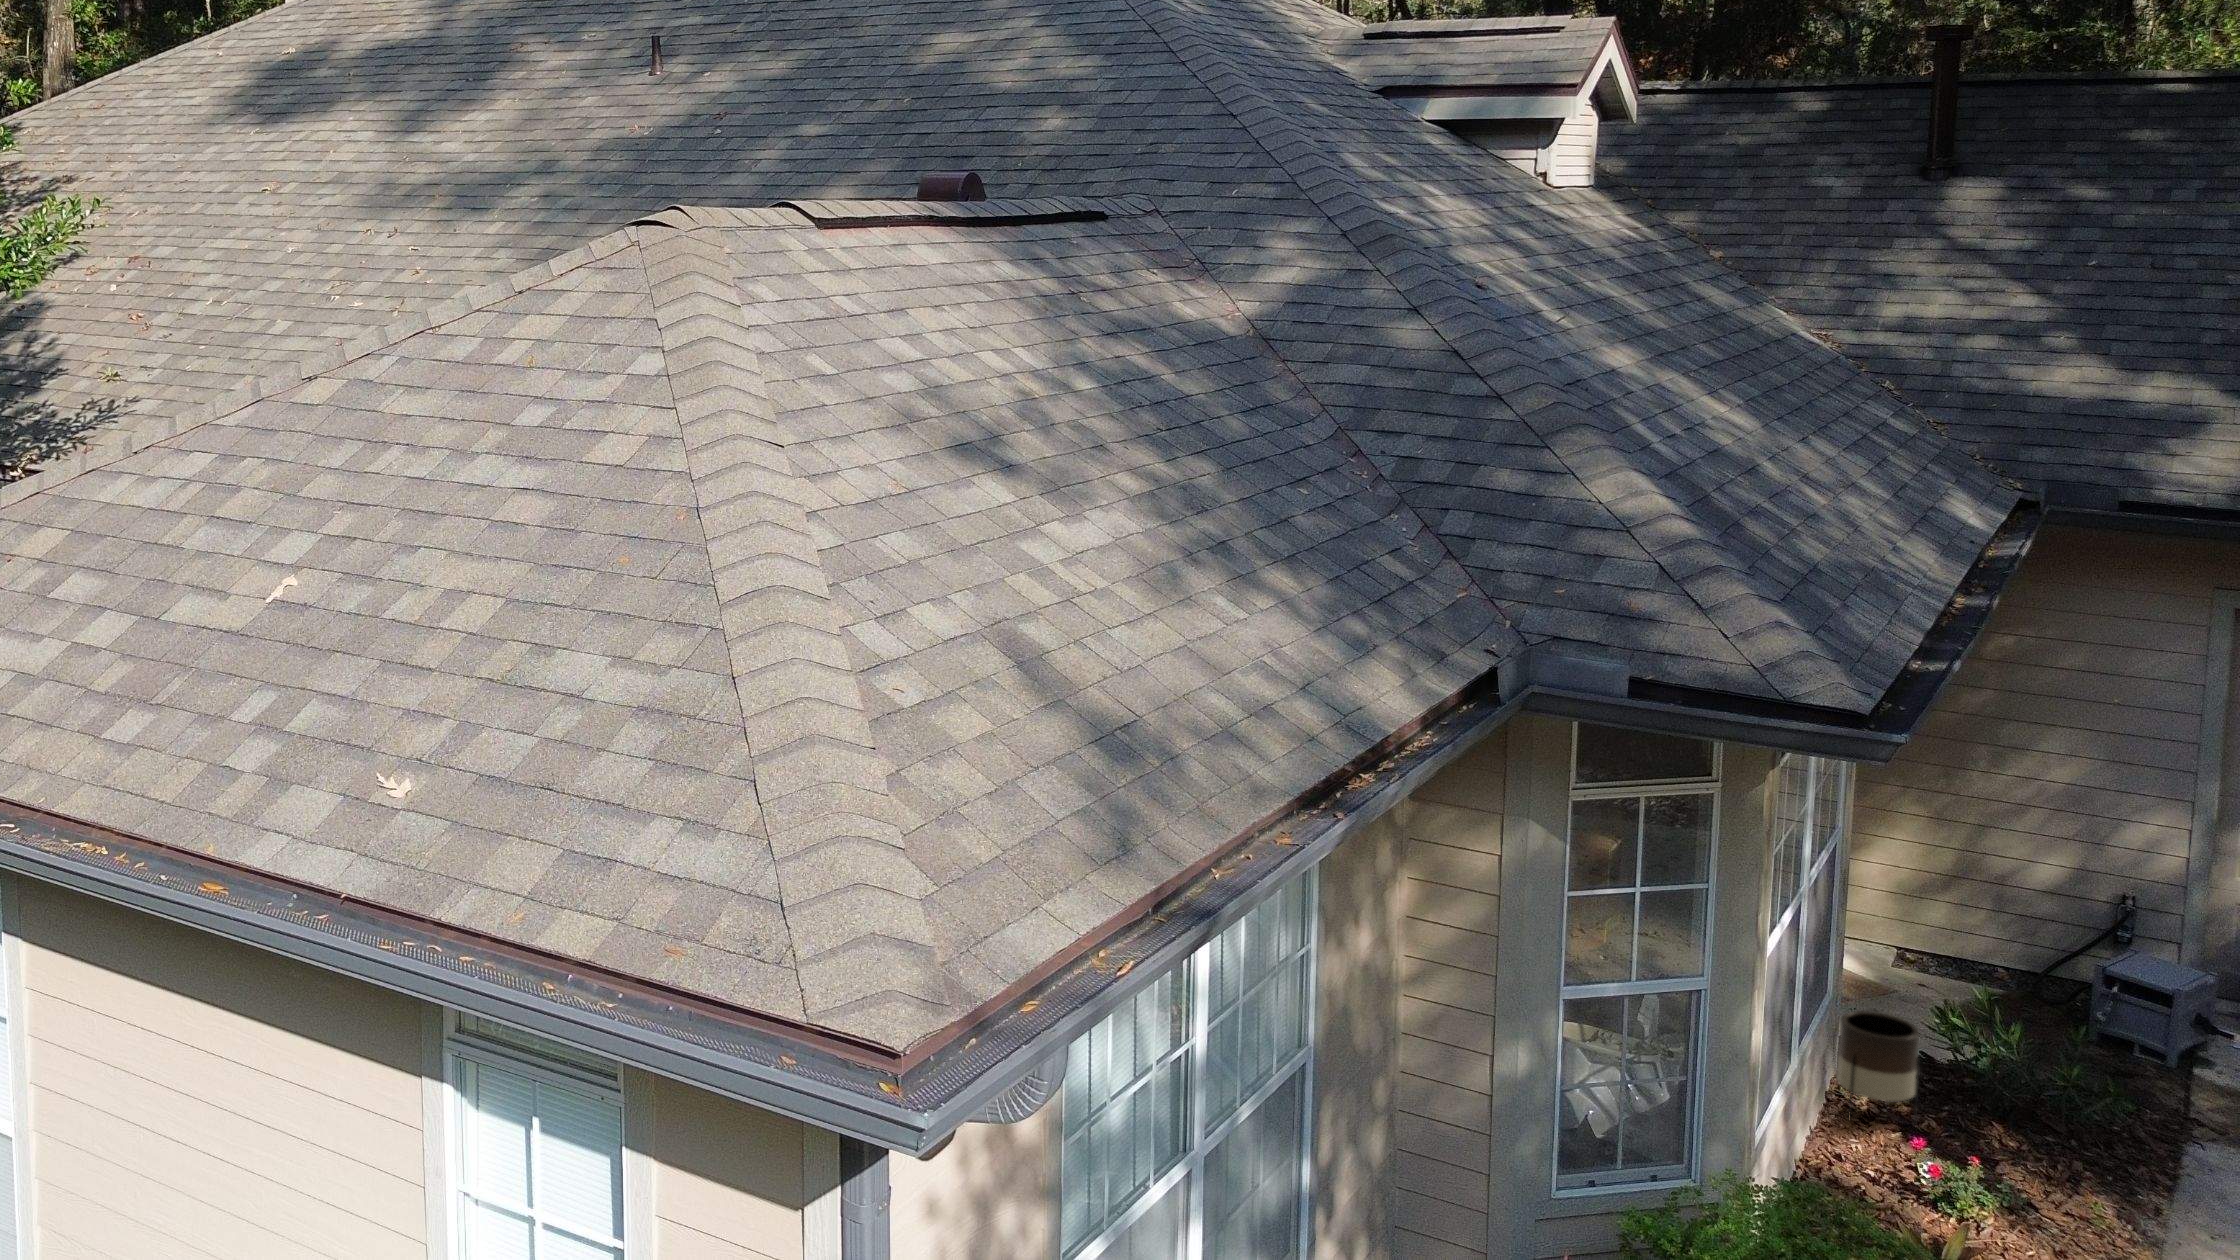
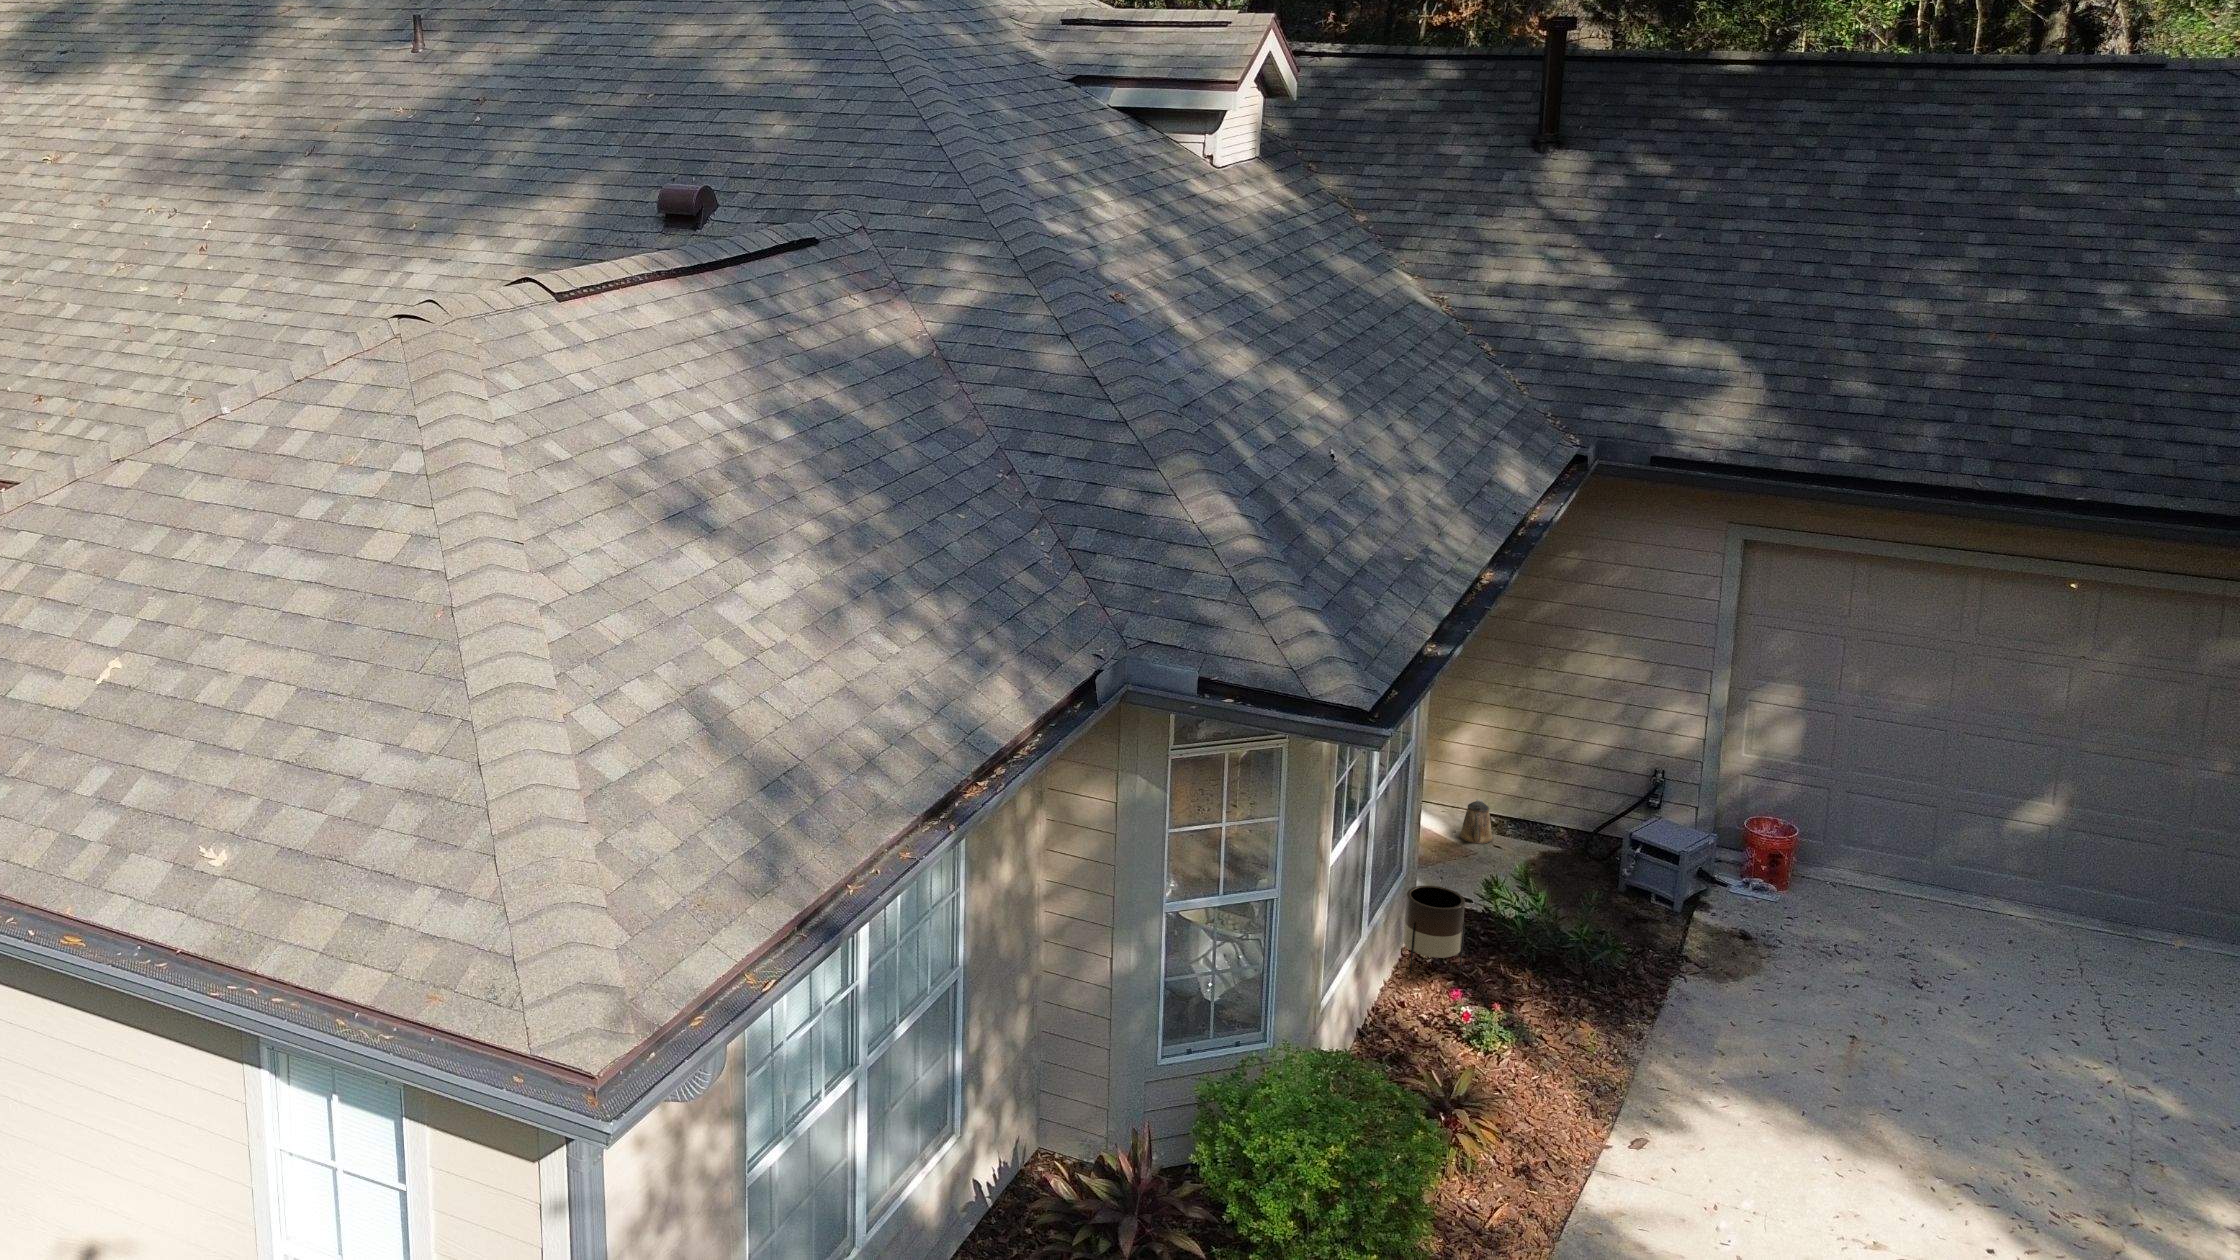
watering can: none [1874,927,1919,981] -> present [1460,799,1493,844]

